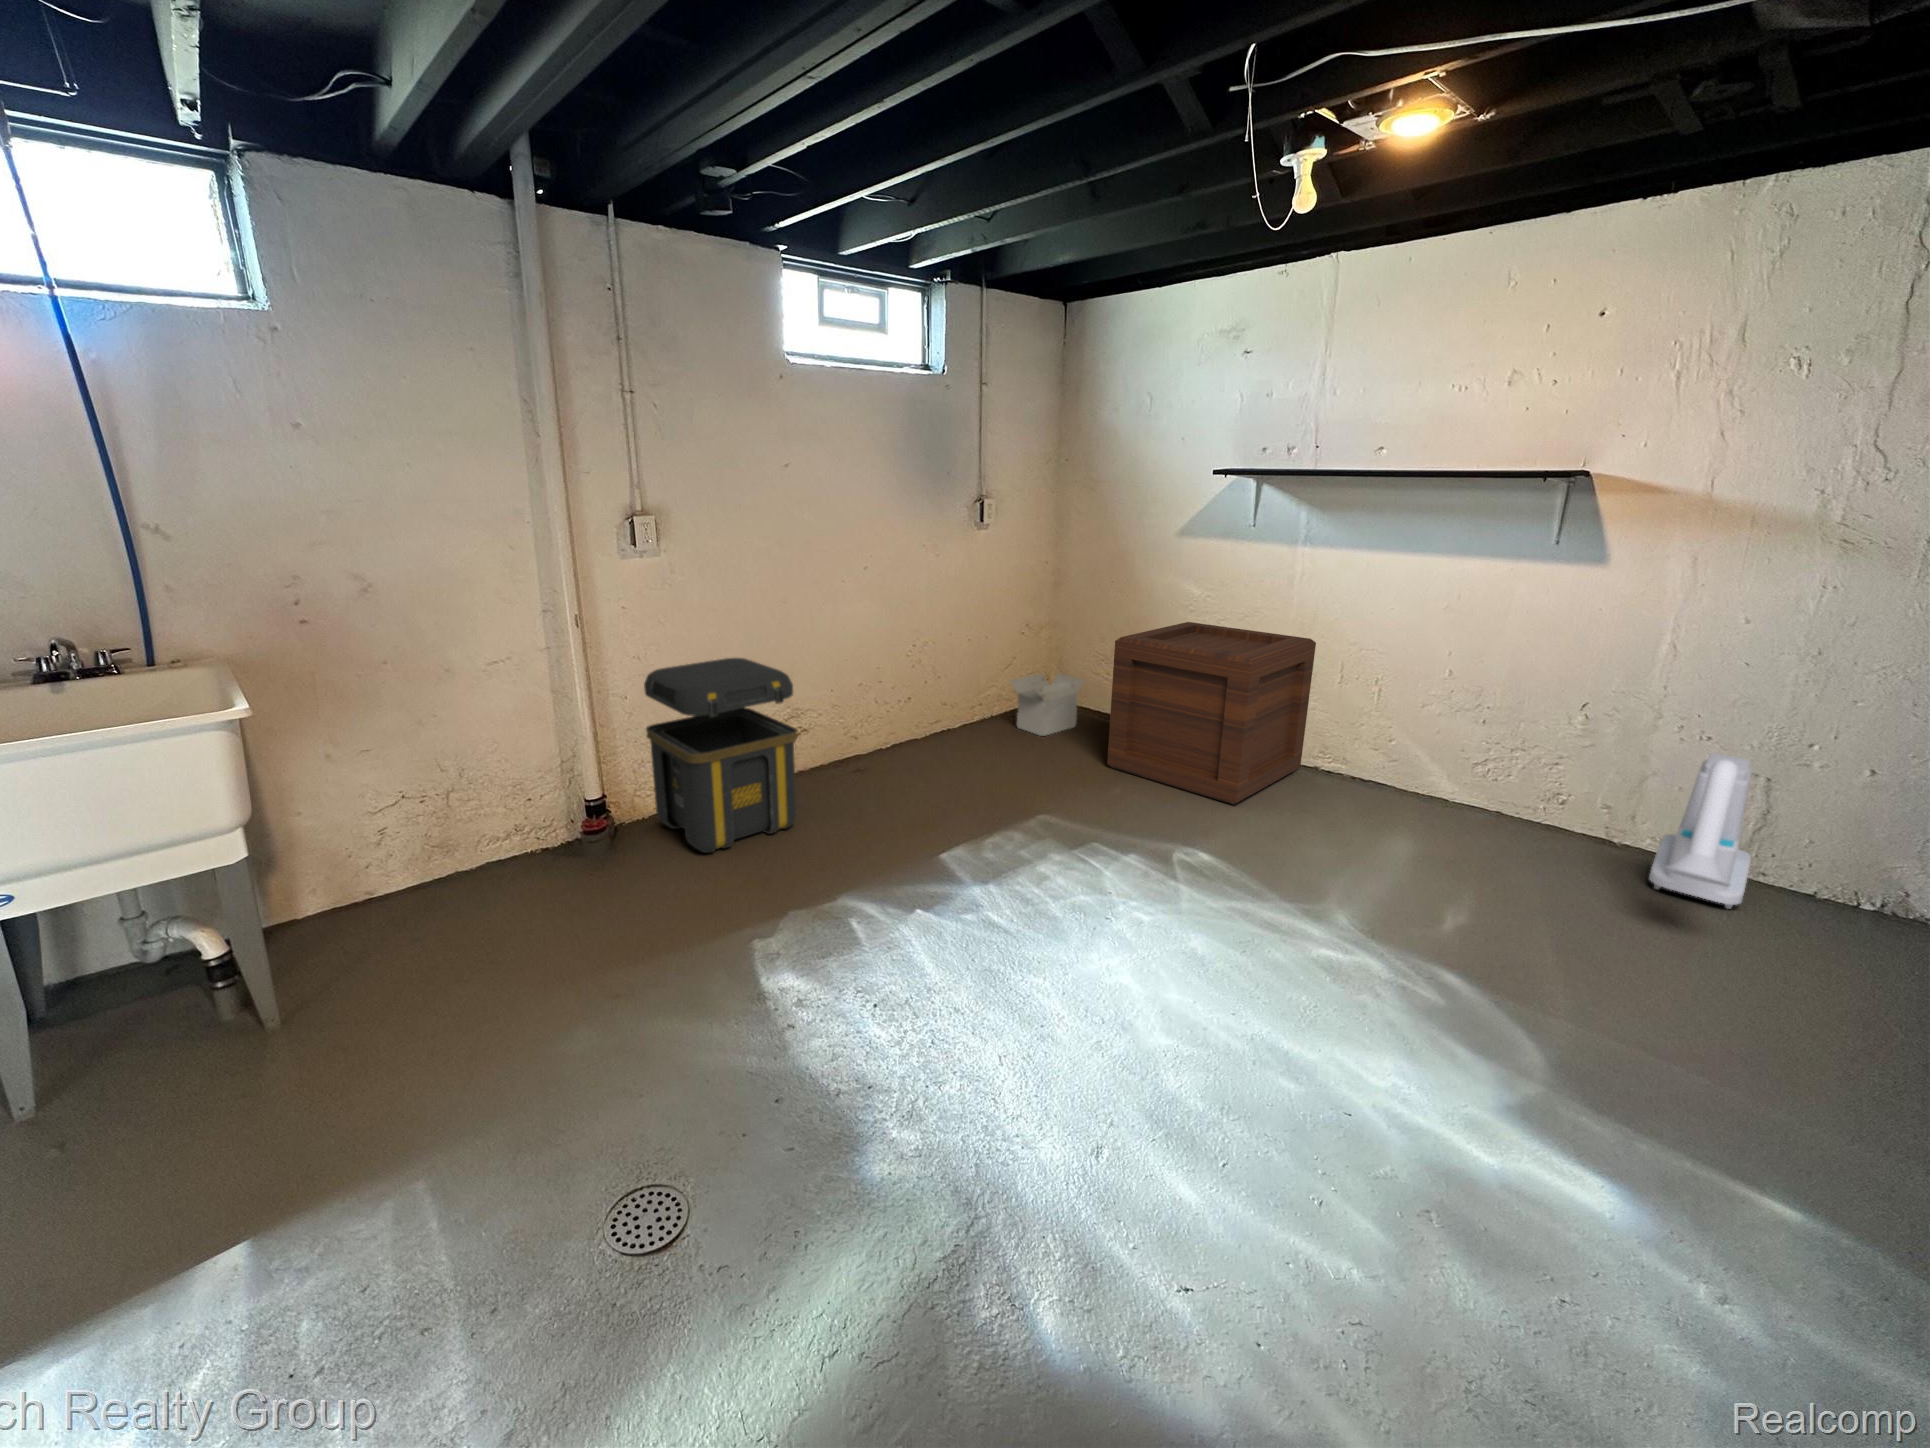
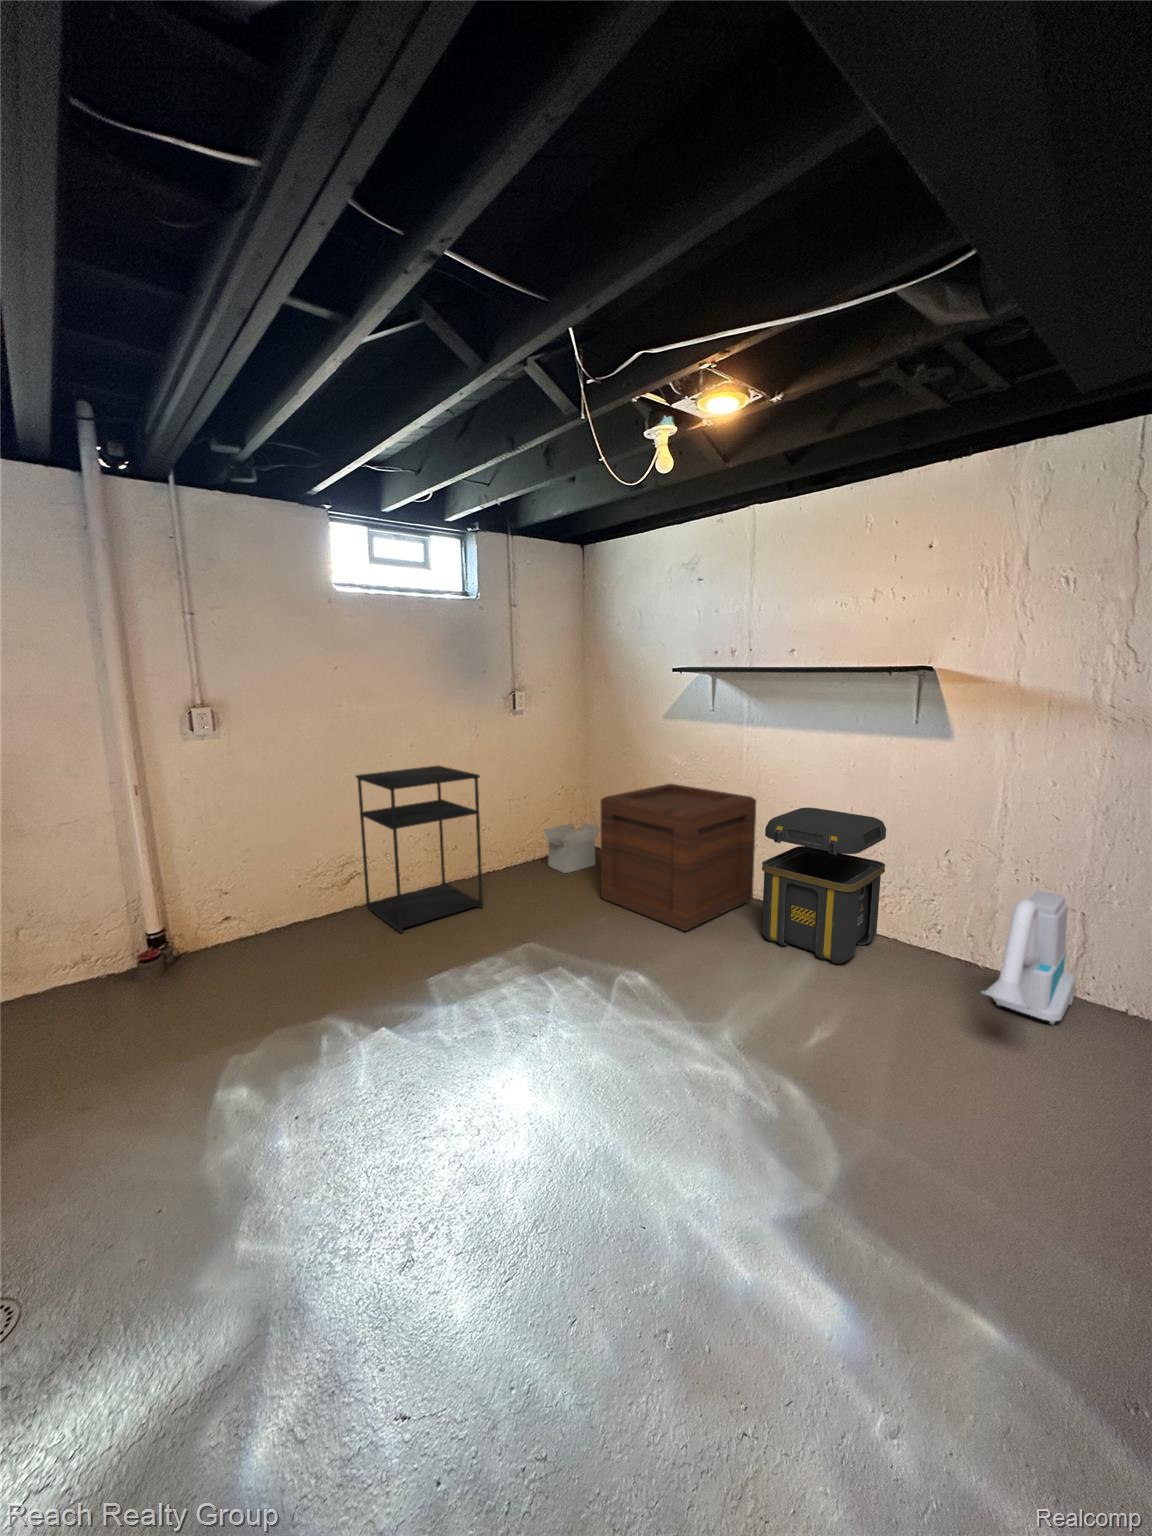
shelving unit: none [807,595,969,804] -> present [356,766,483,933]
toolbox: present [644,658,797,853] -> present [762,807,886,964]

